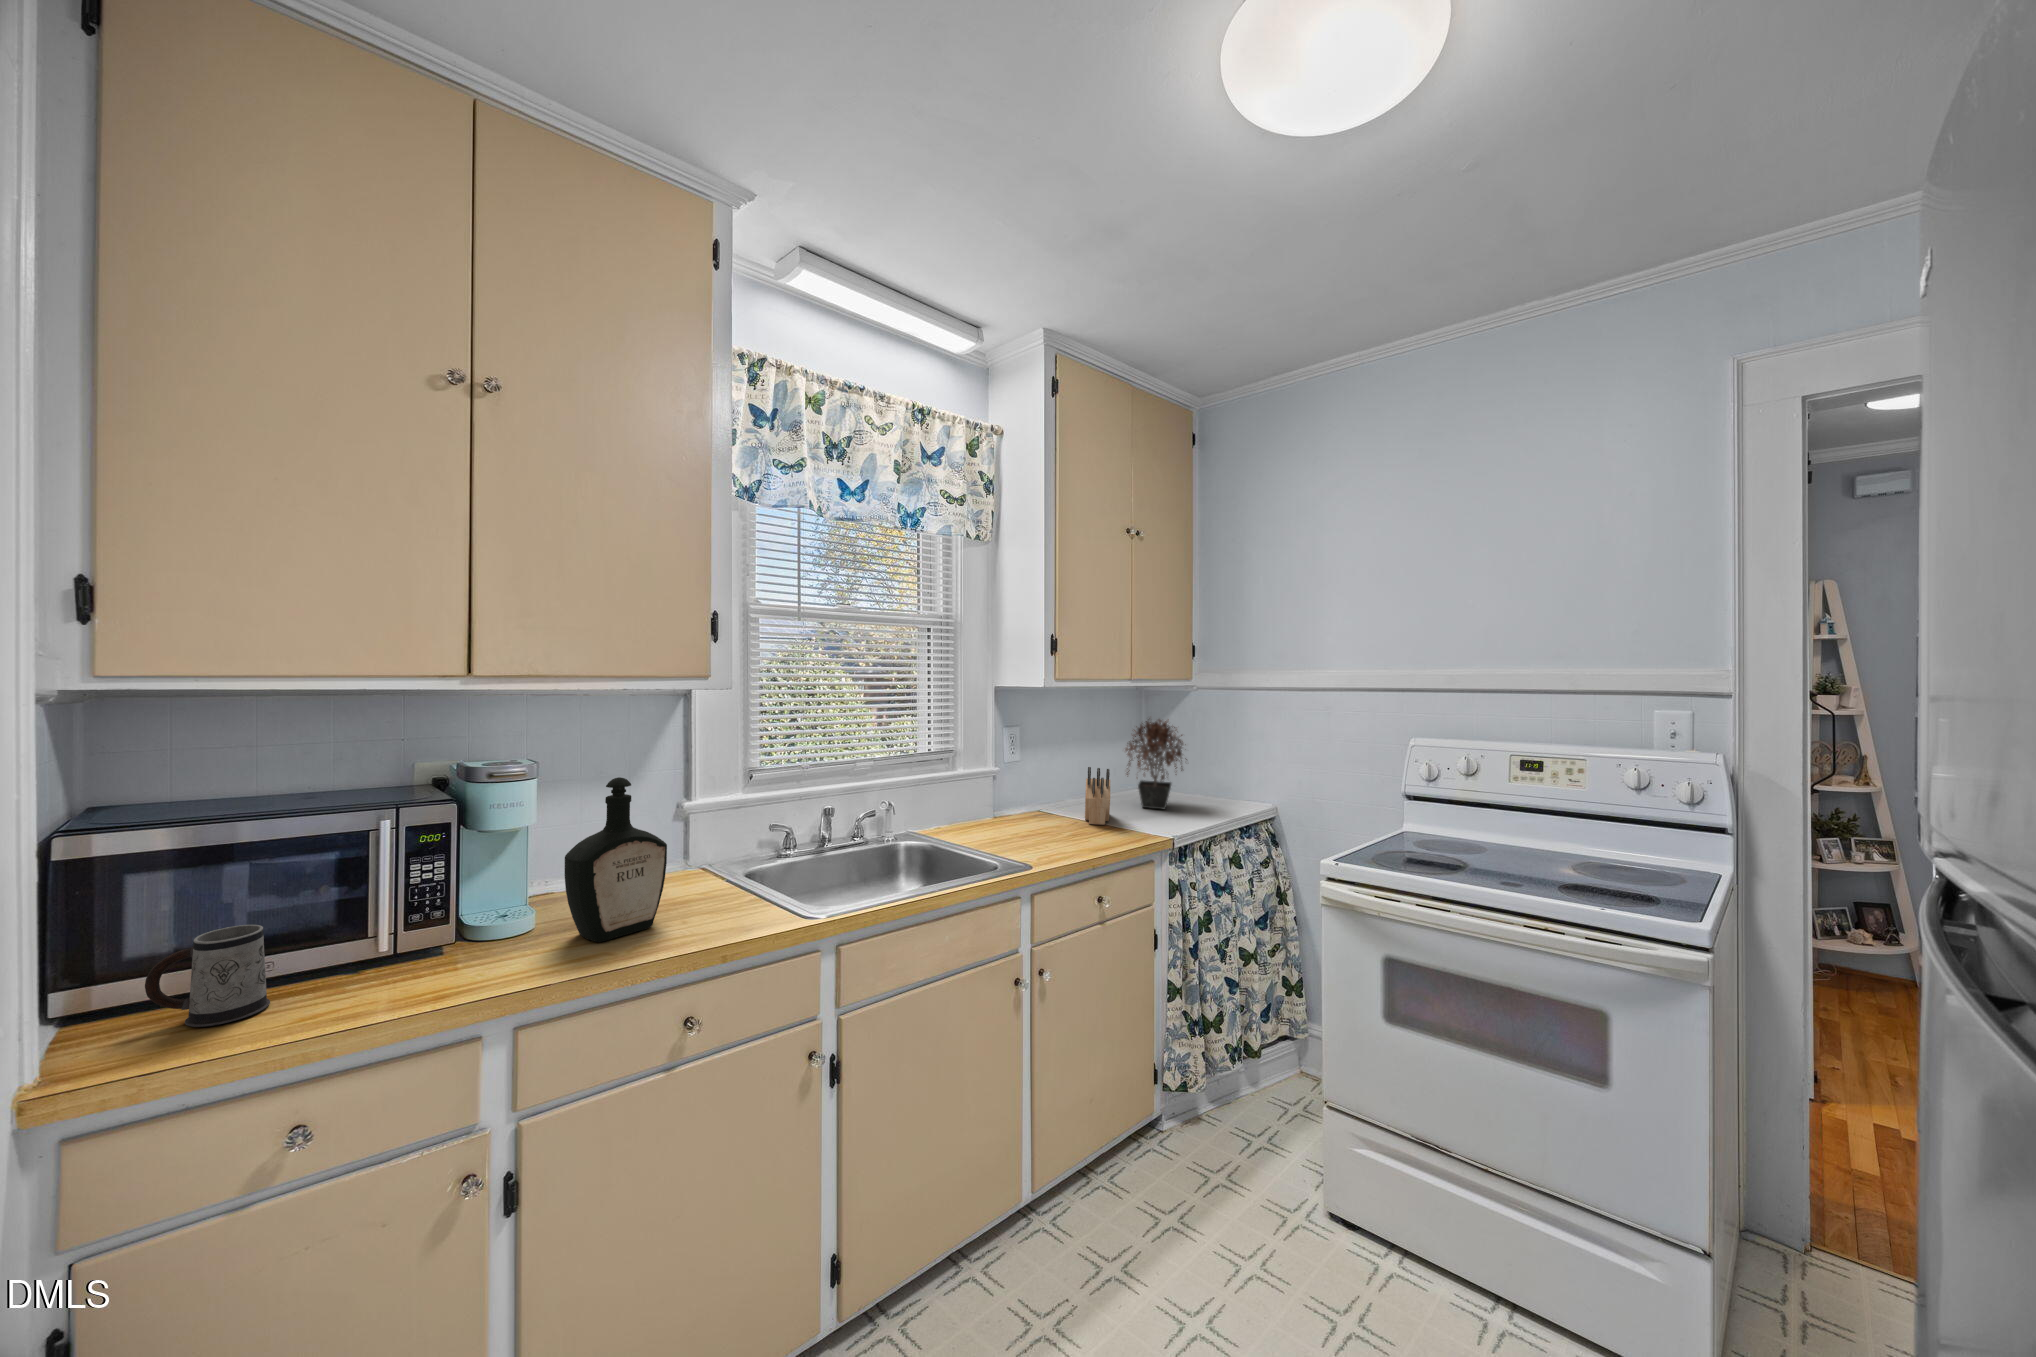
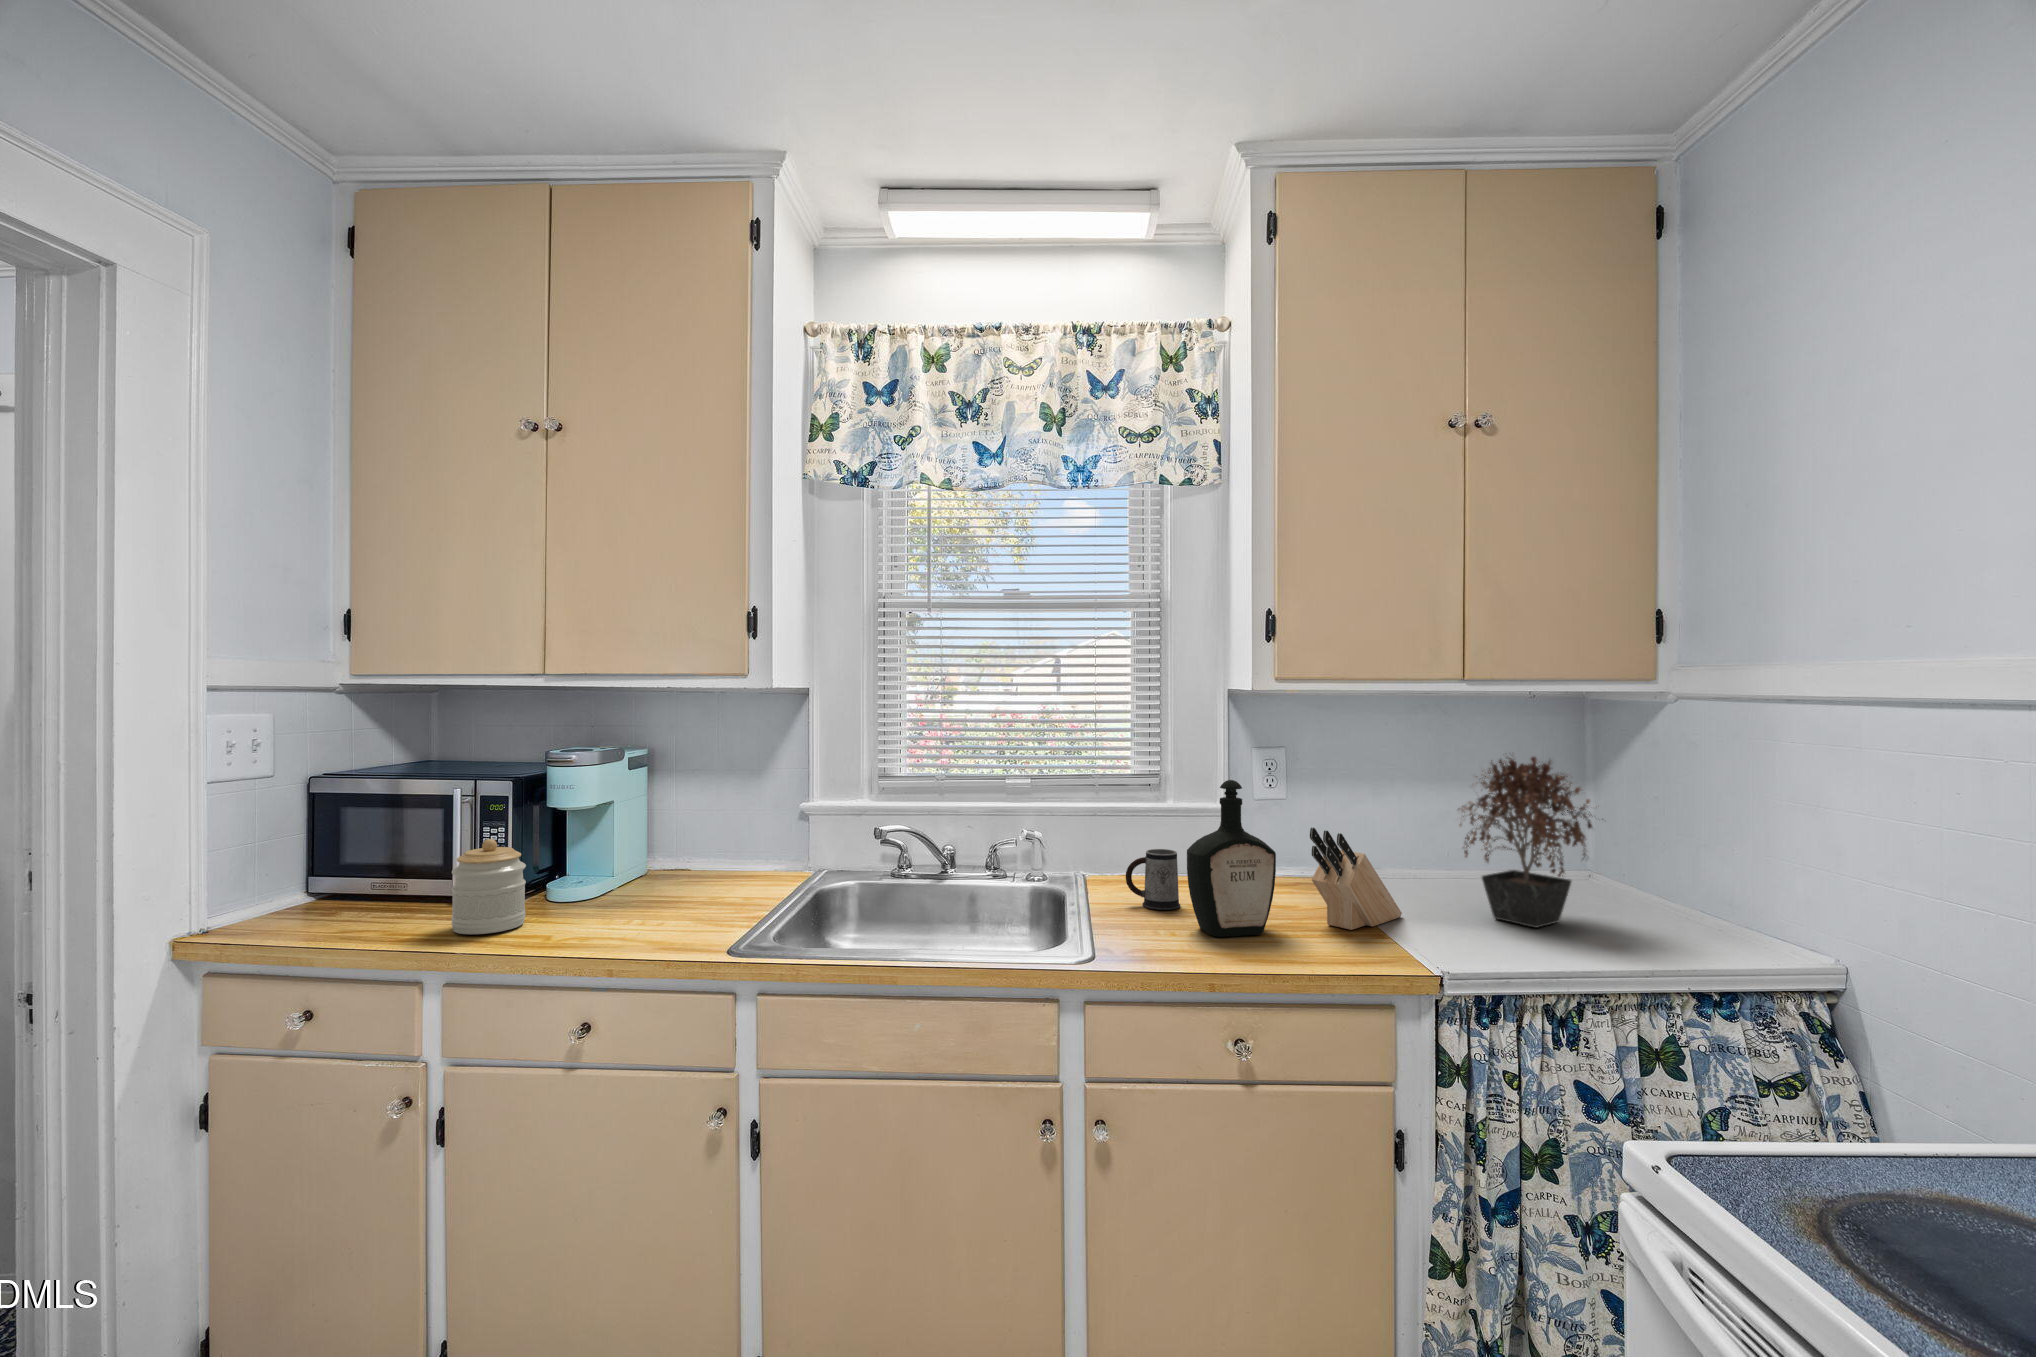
bottle: present [565,777,667,942] -> present [1187,780,1276,937]
jar: none [387,867,489,988] -> present [451,839,526,934]
mug: present [145,925,270,1027] -> present [1126,849,1180,910]

